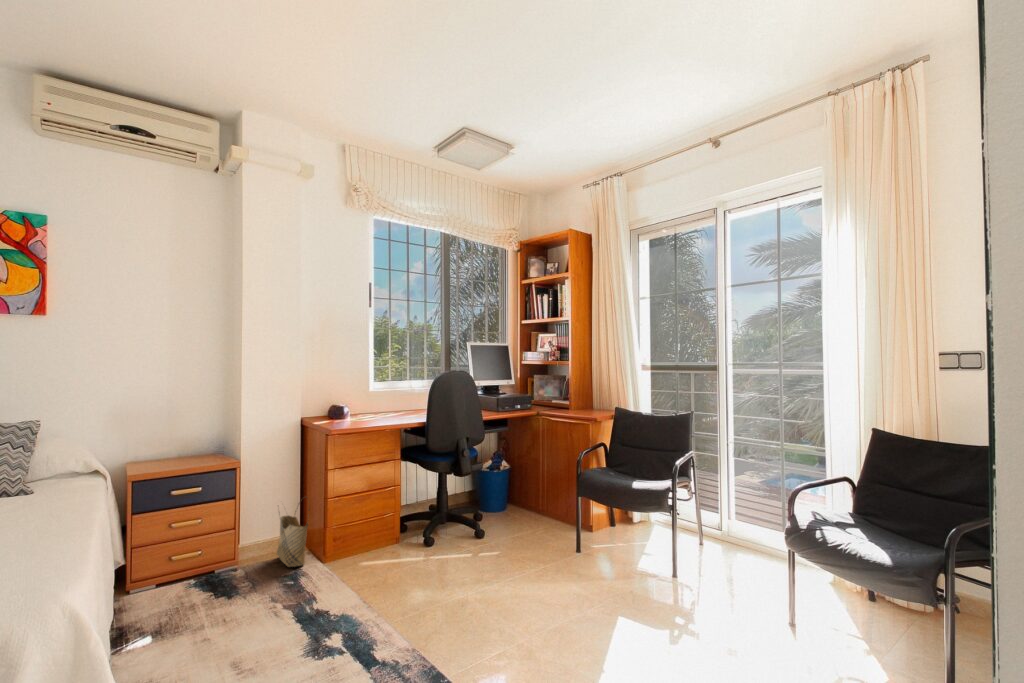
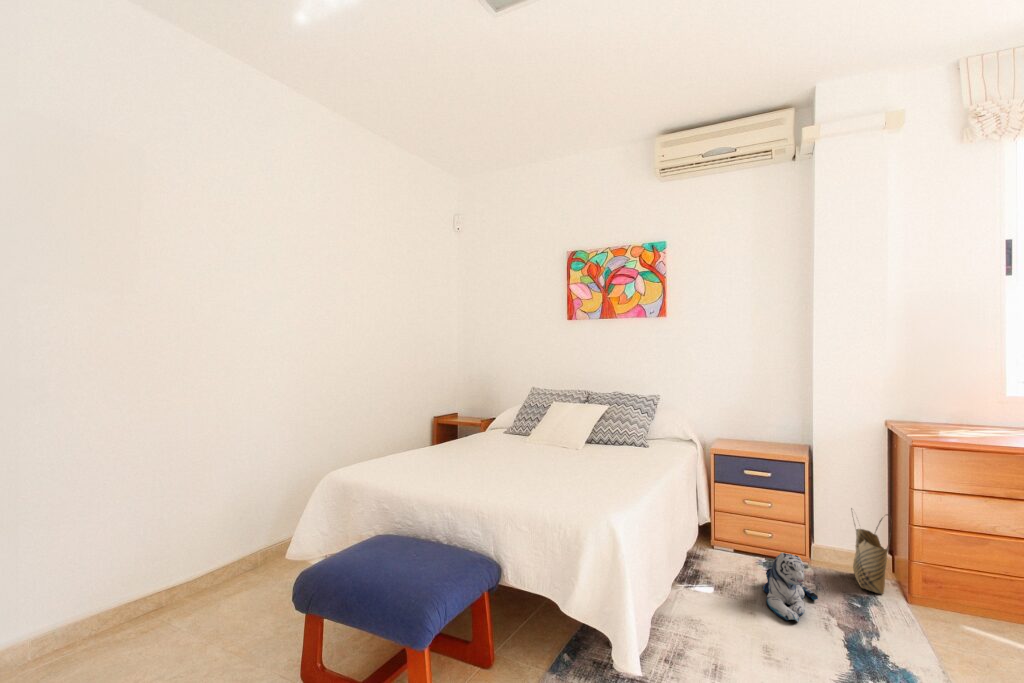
plush toy: none [206,561,261,628] -> present [762,553,818,621]

